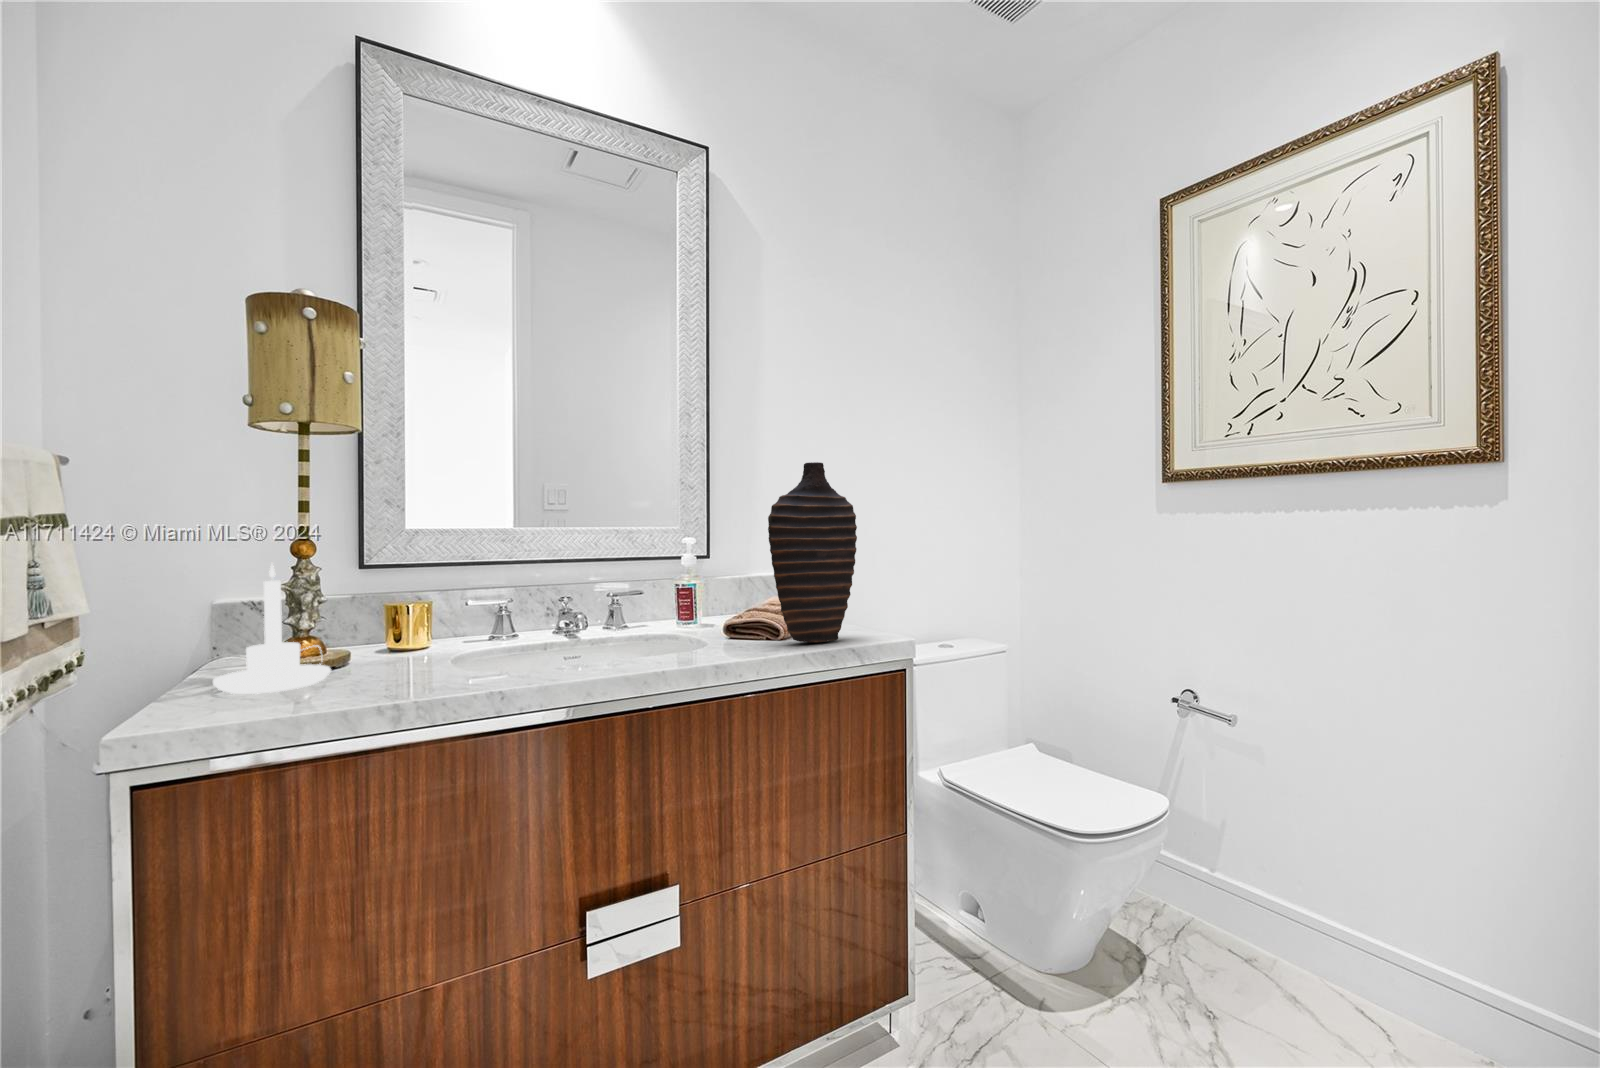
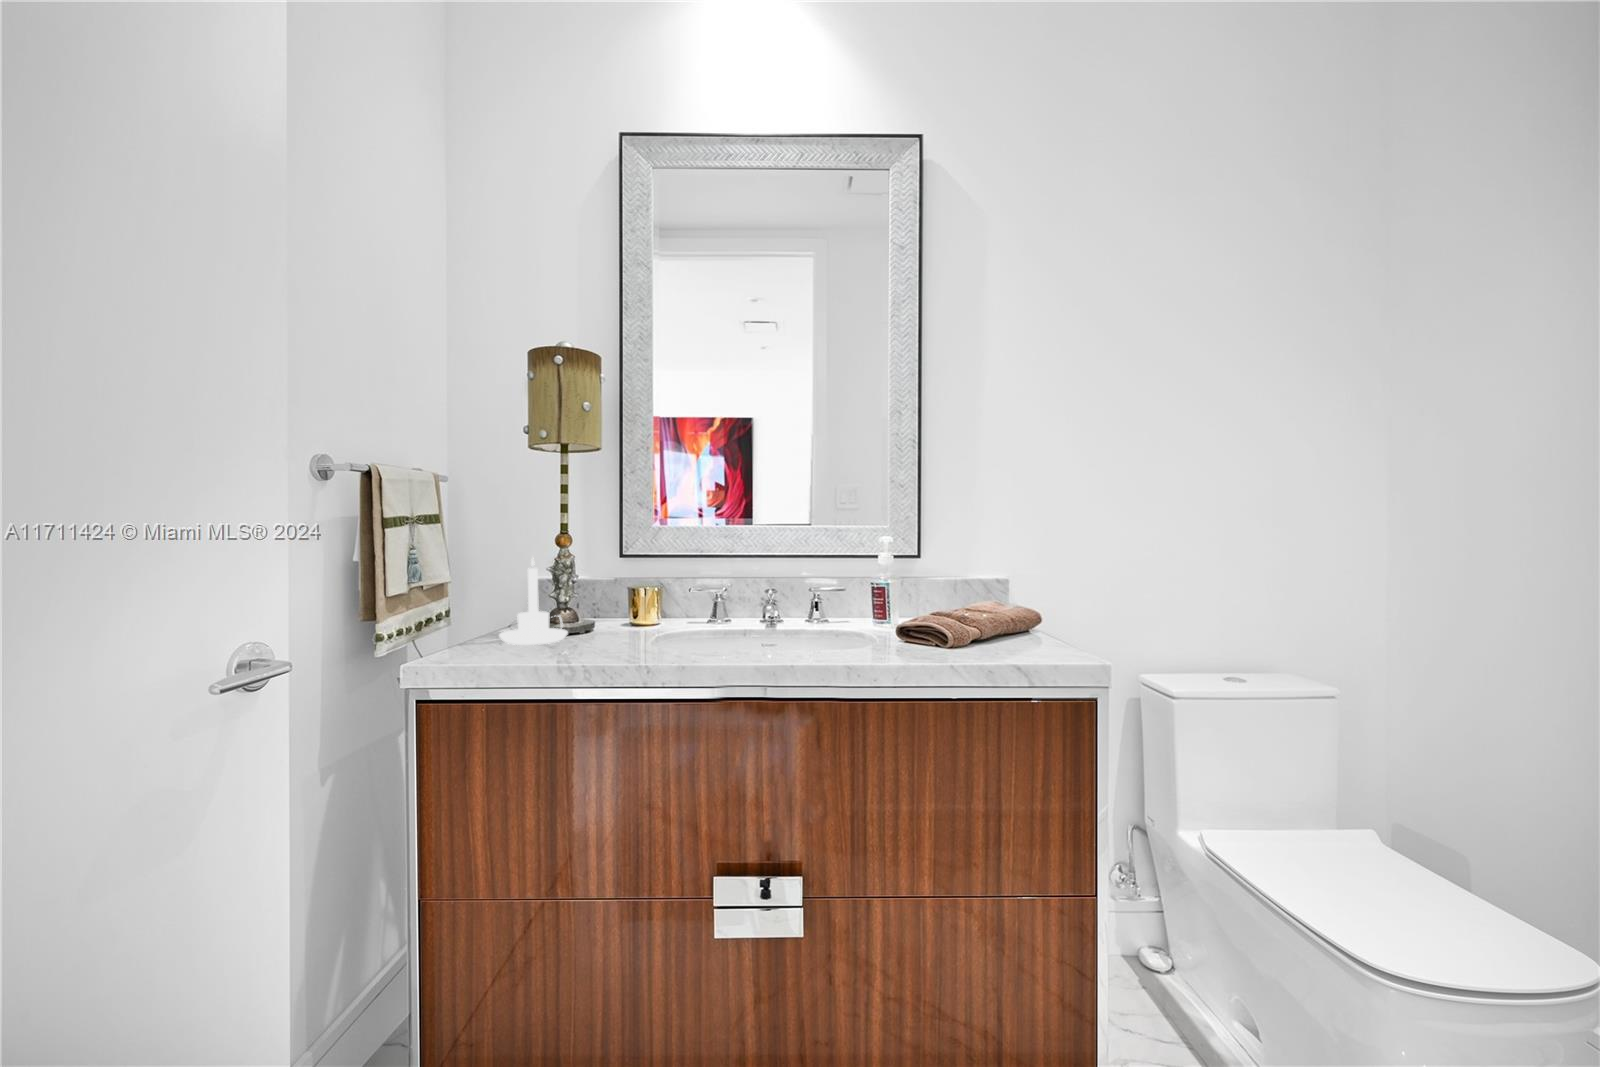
decorative vase: present [768,462,857,642] -> none [907,472,1012,649]

